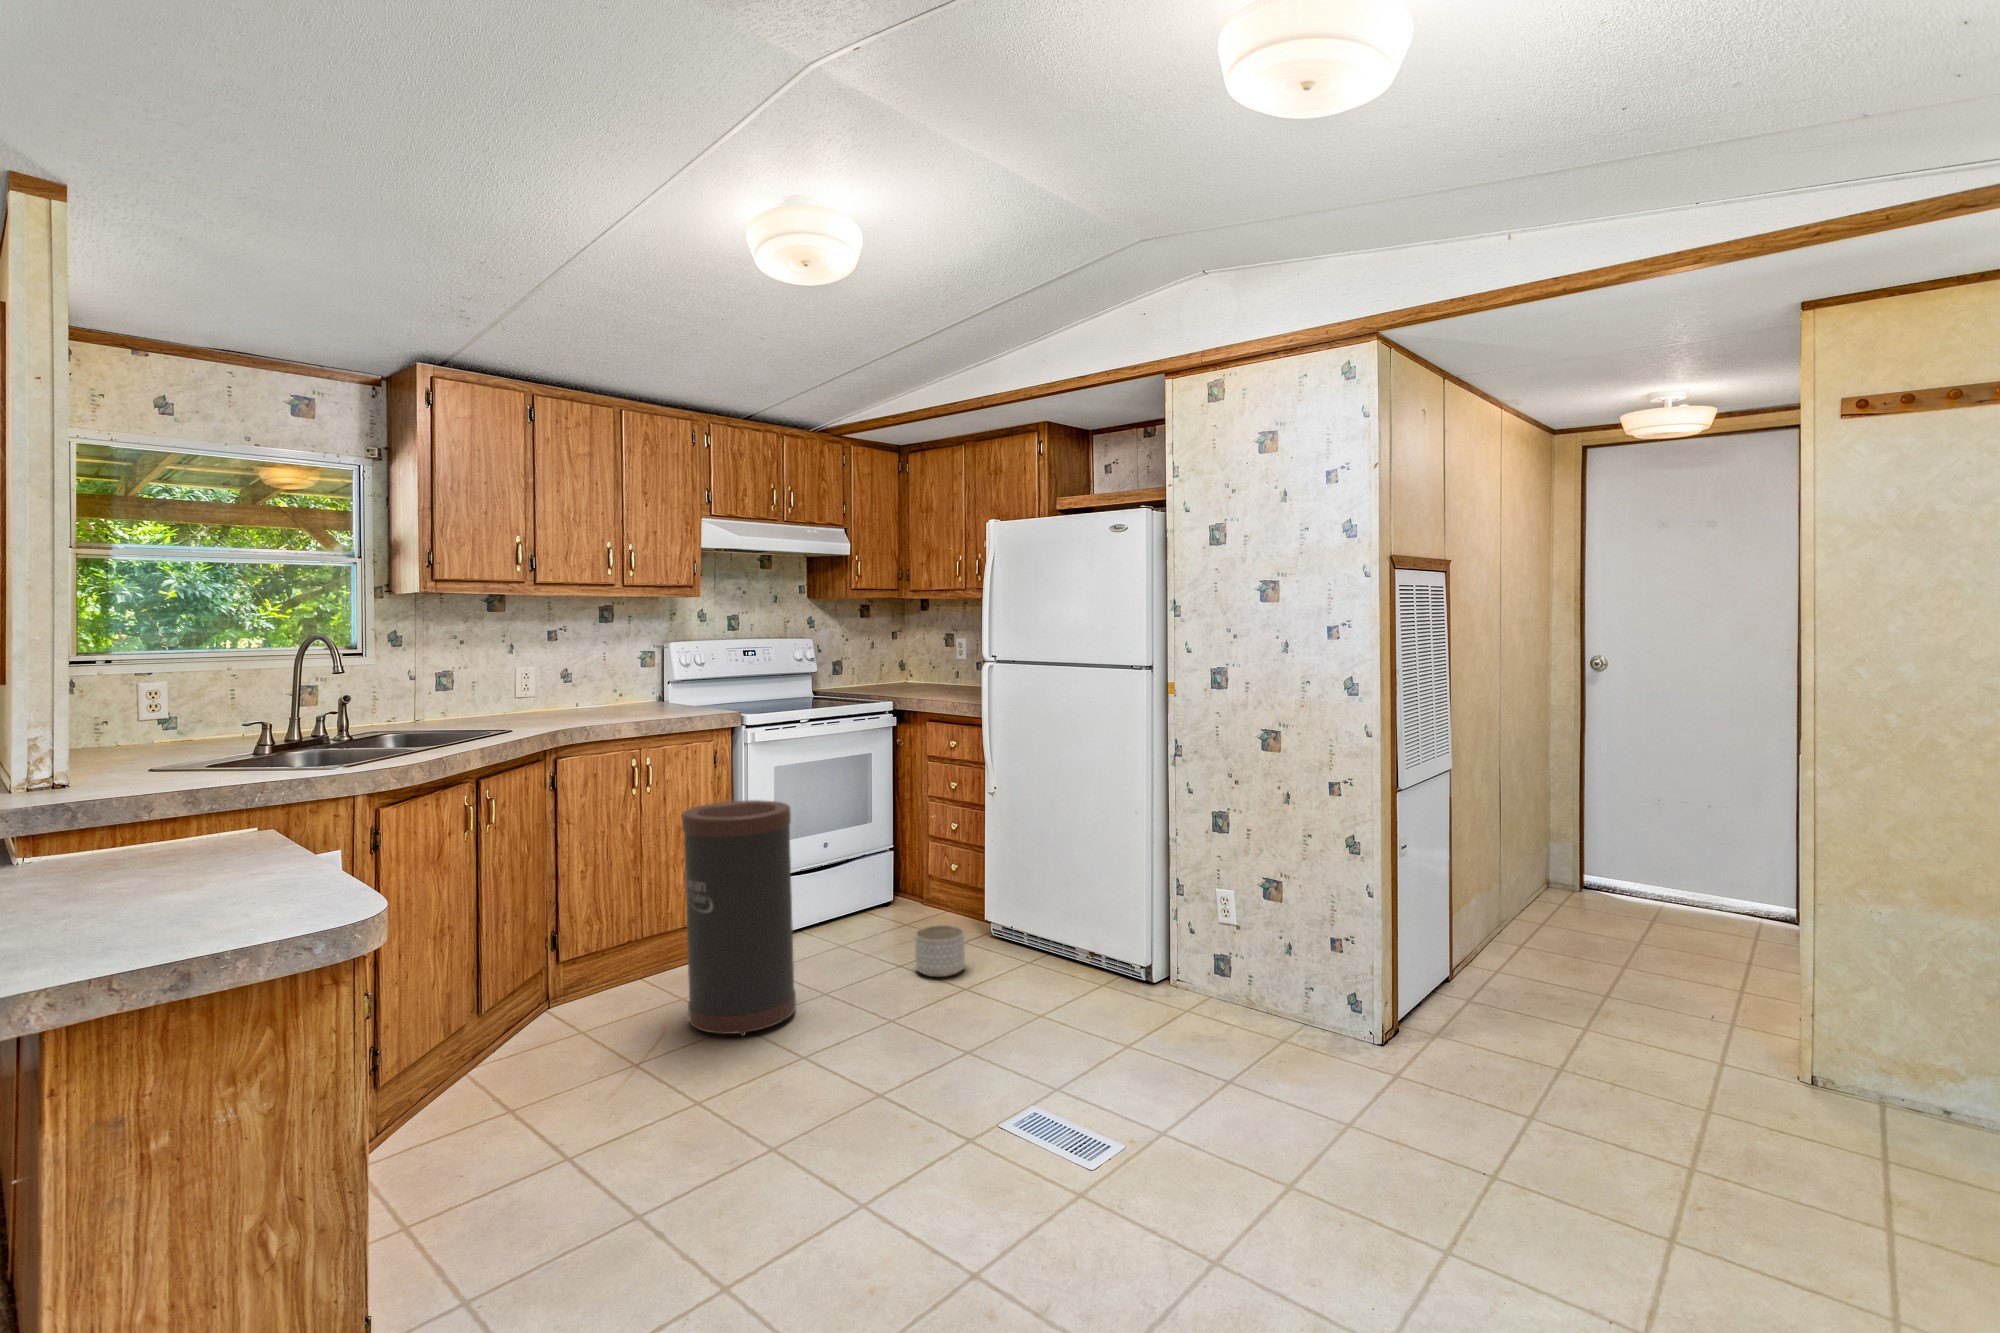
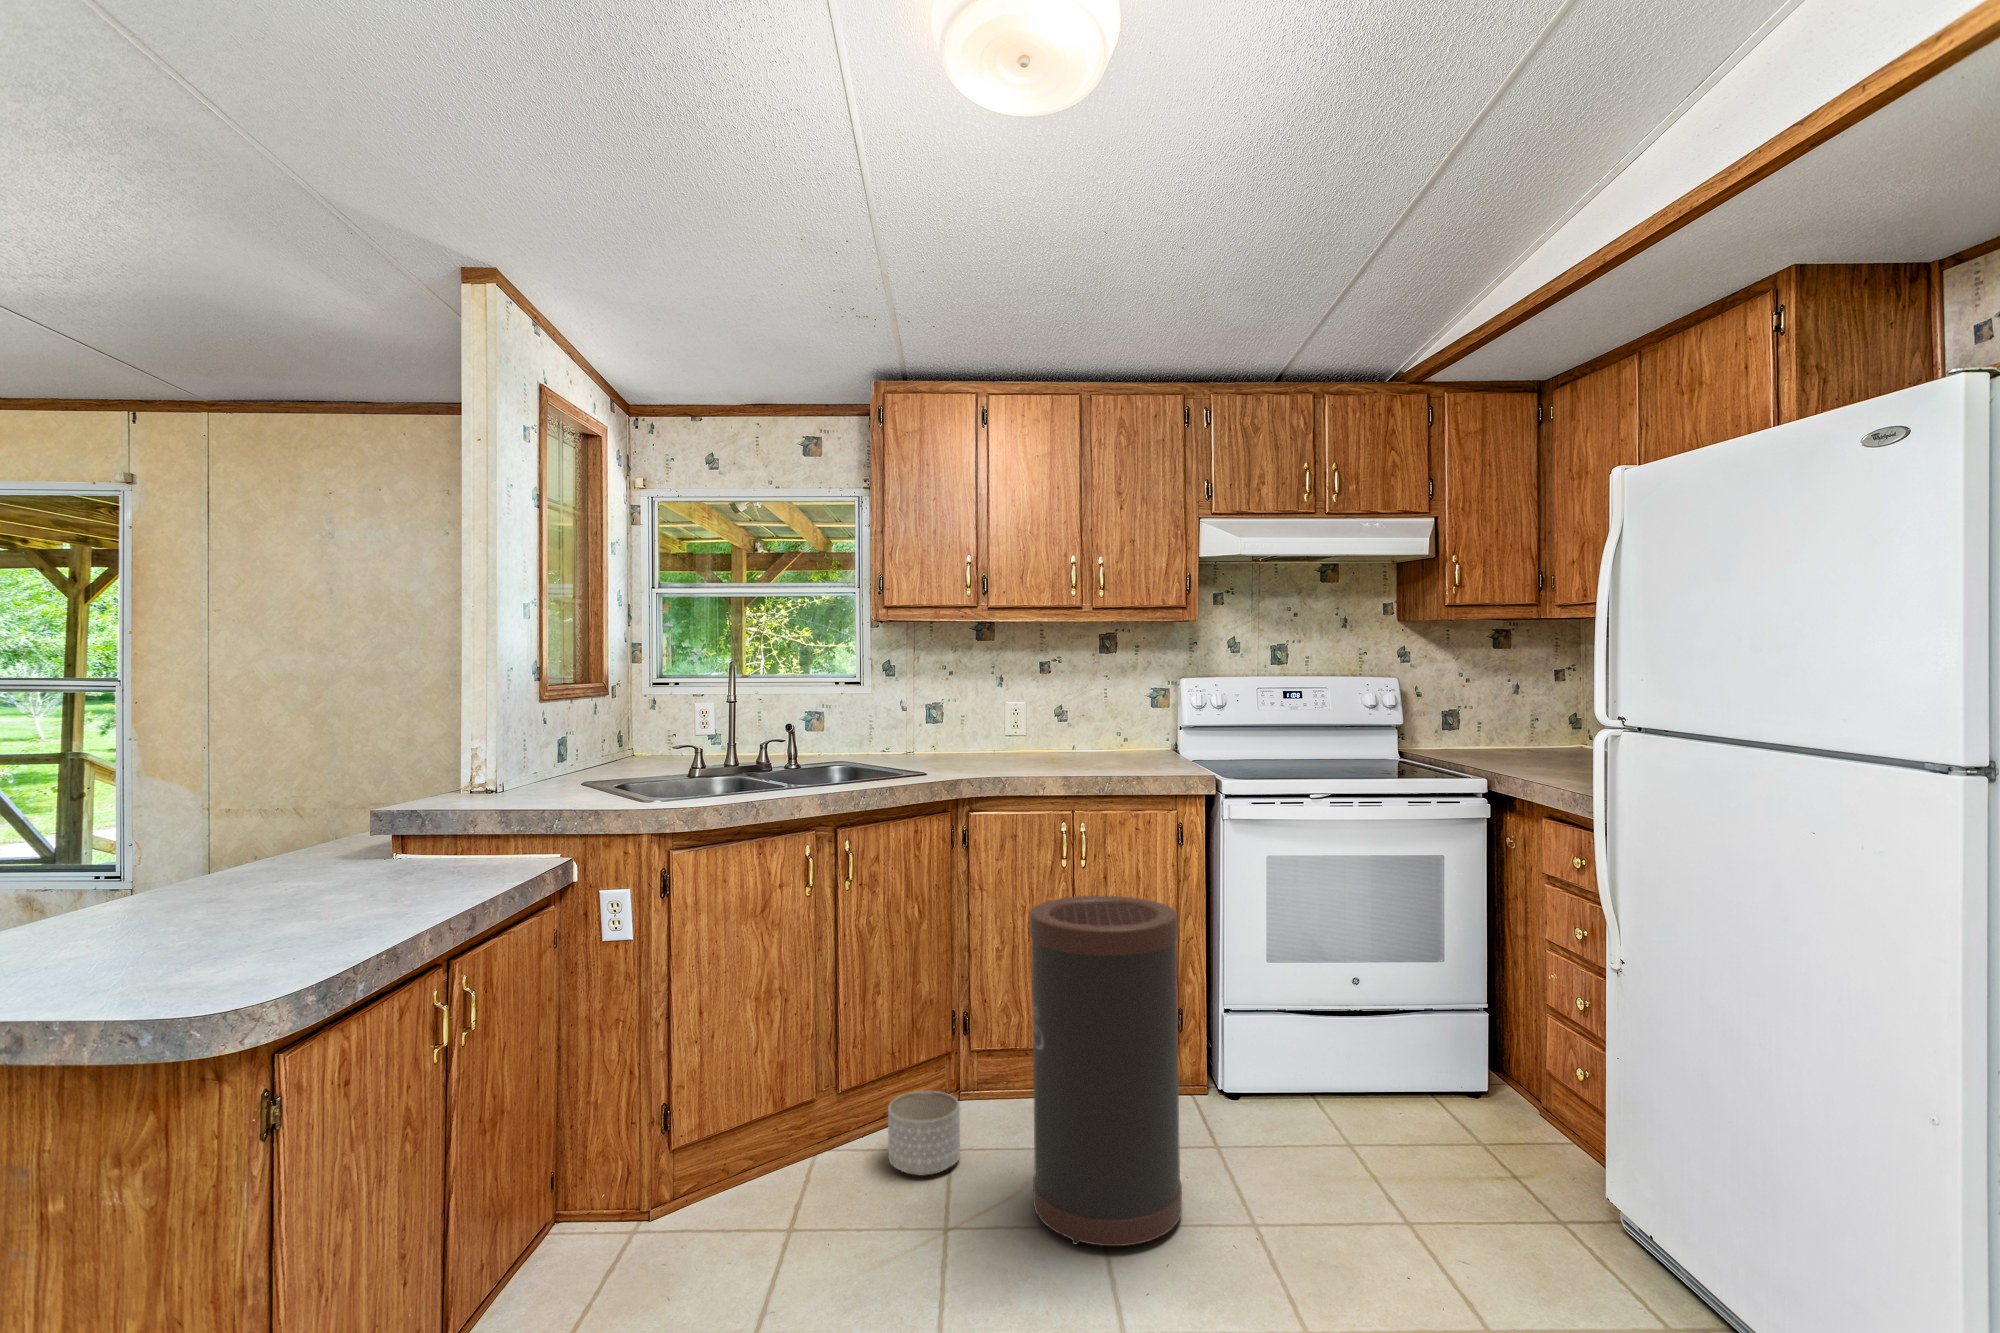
planter: present [915,925,965,977] -> present [888,1091,960,1176]

